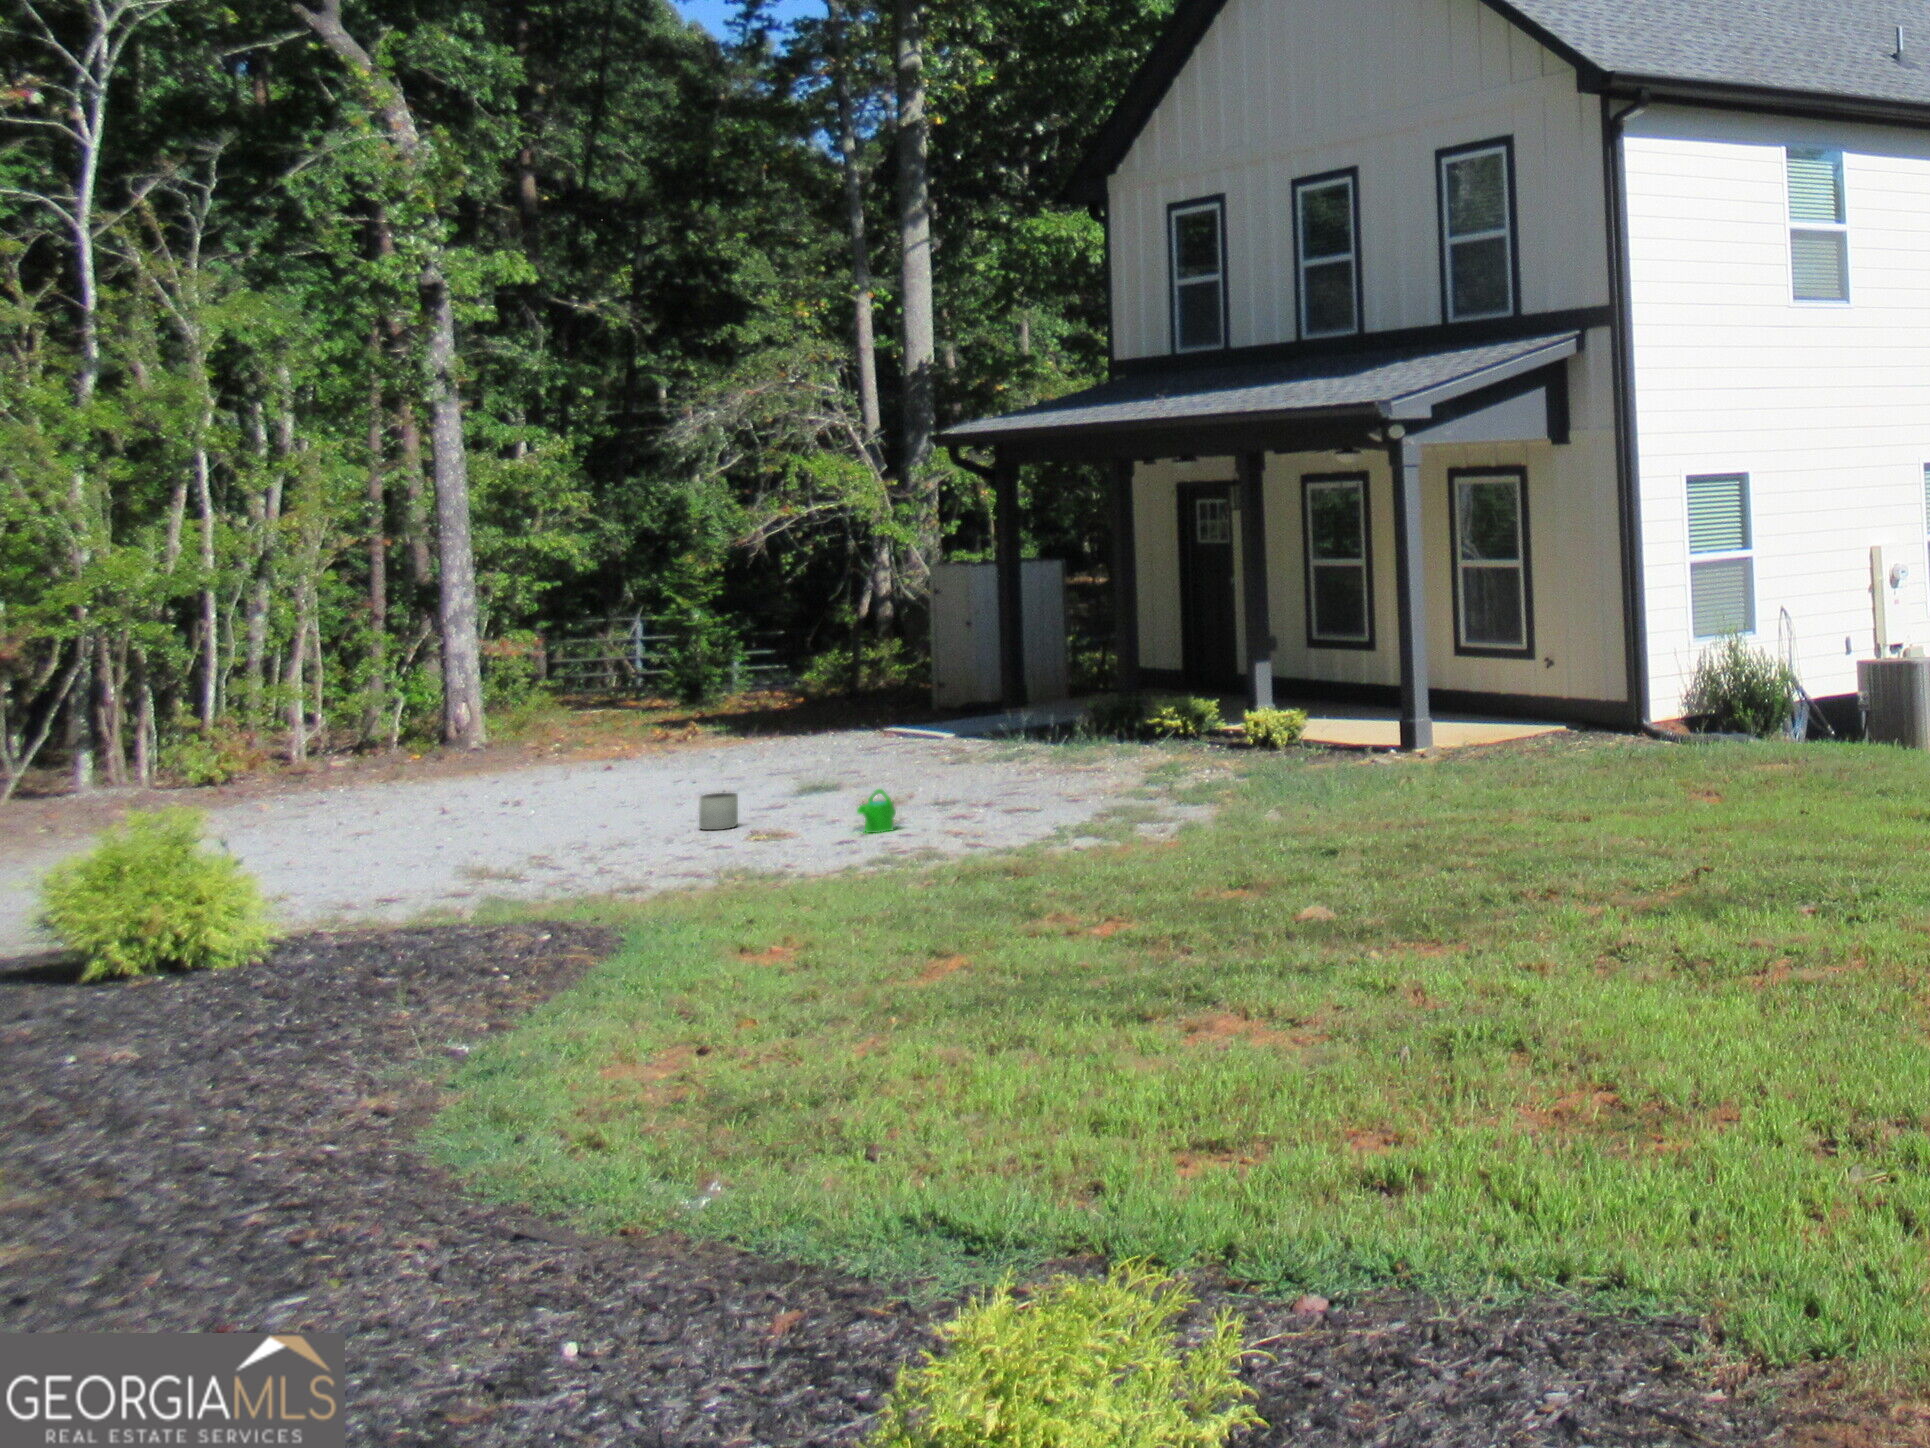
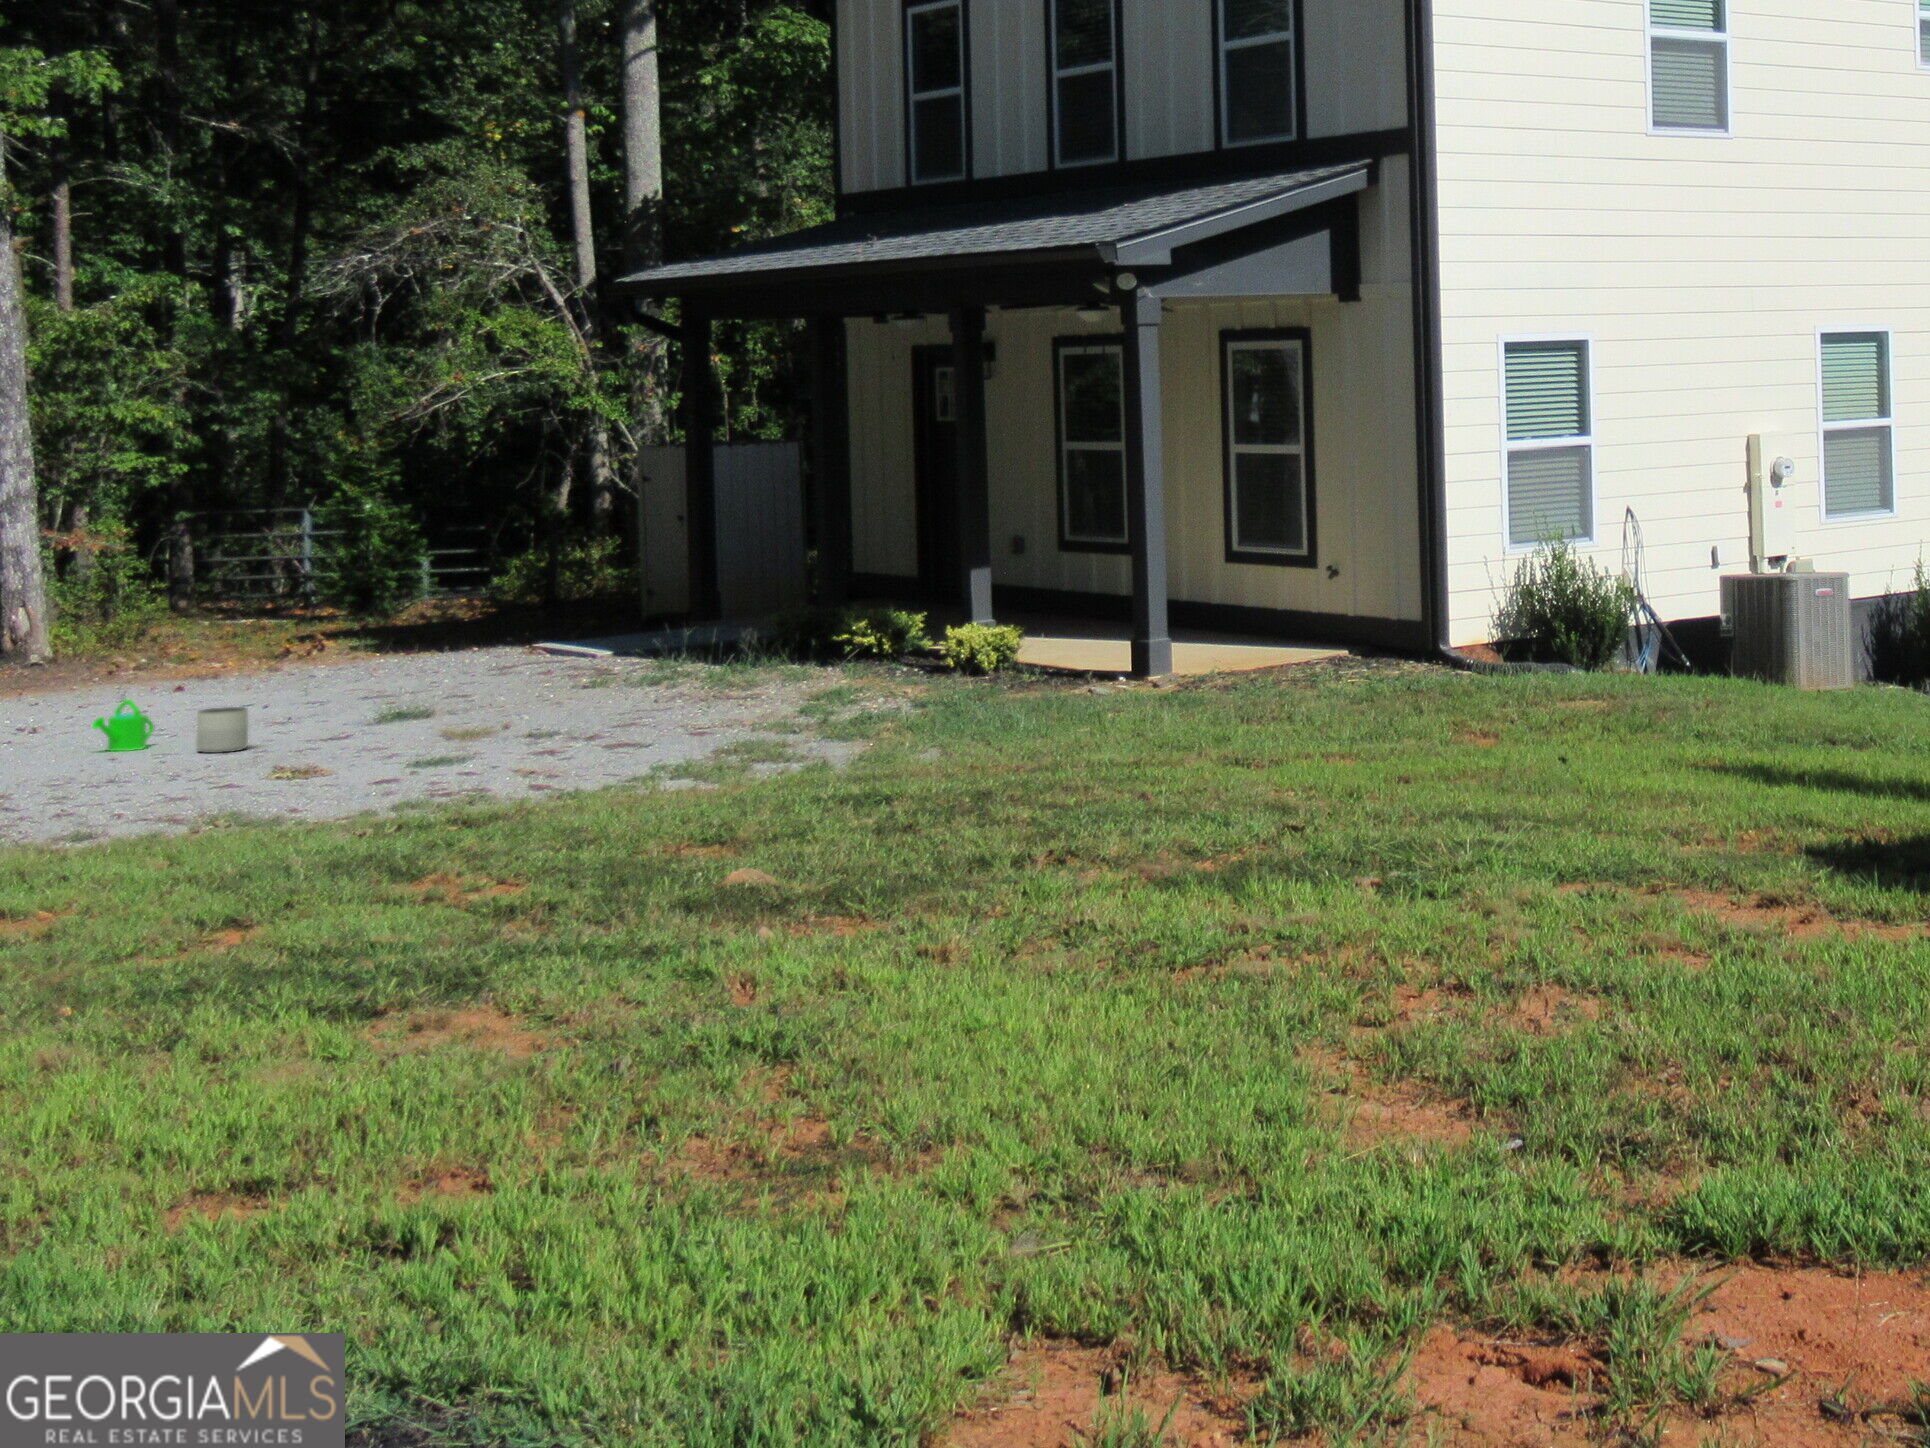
watering can: present [857,789,896,833] -> present [92,699,155,751]

